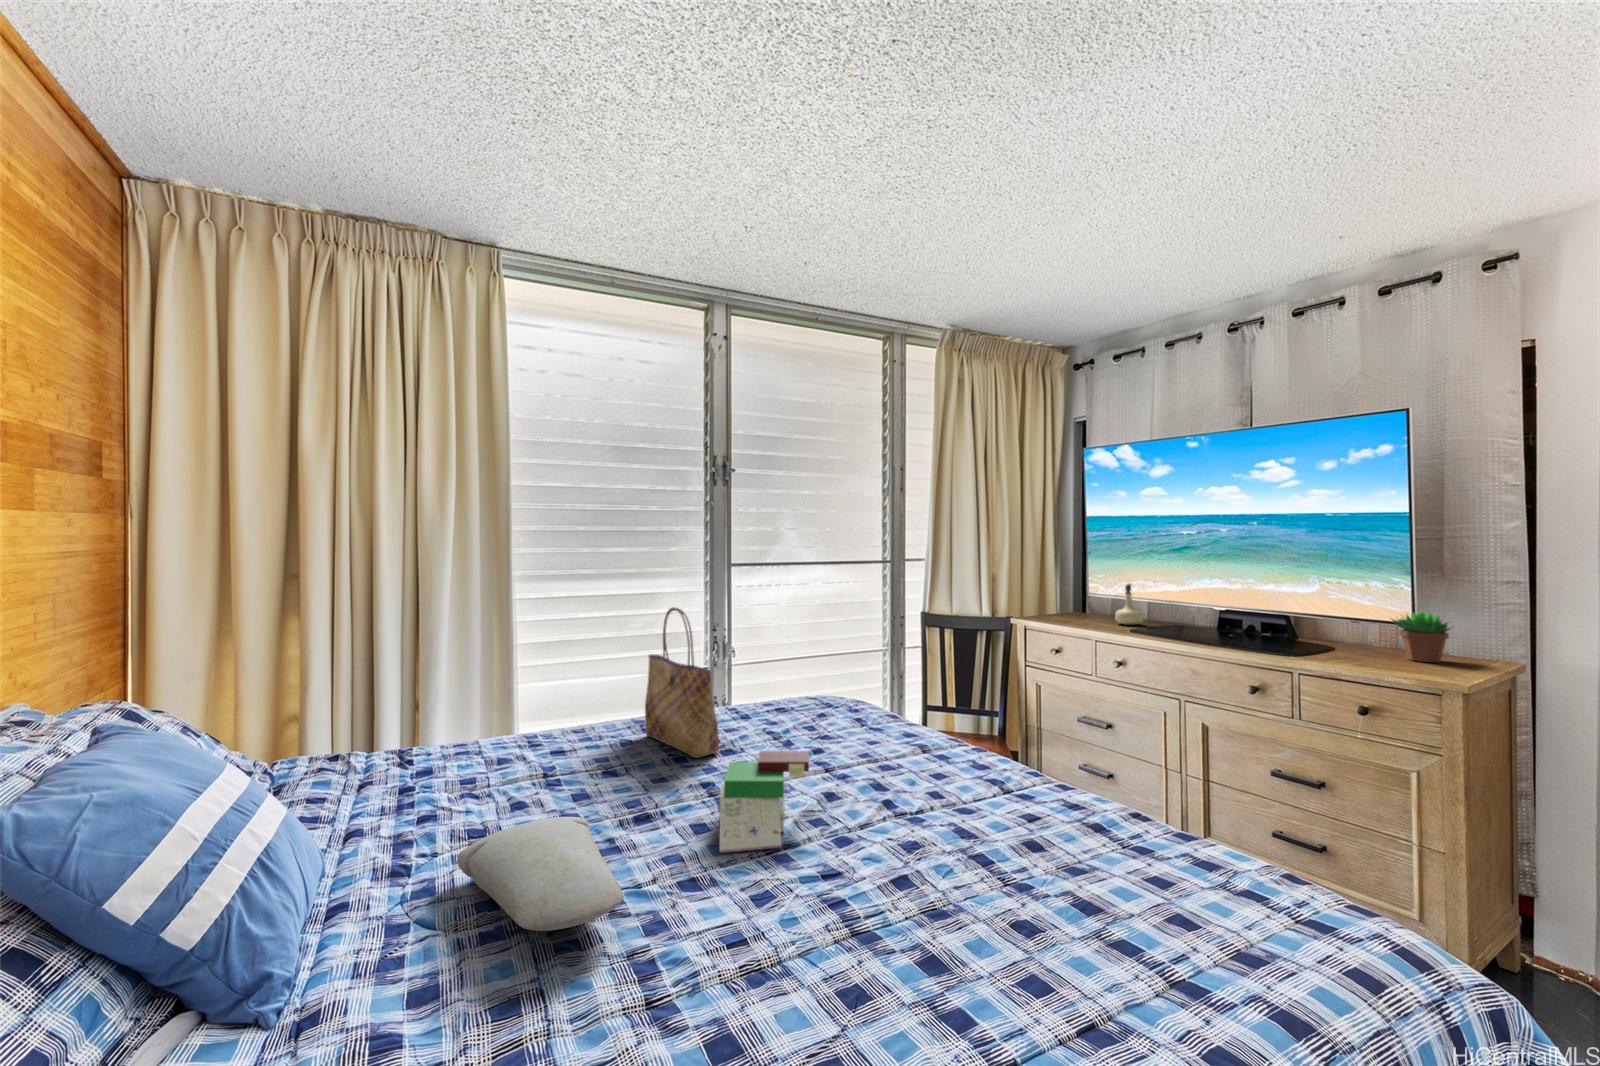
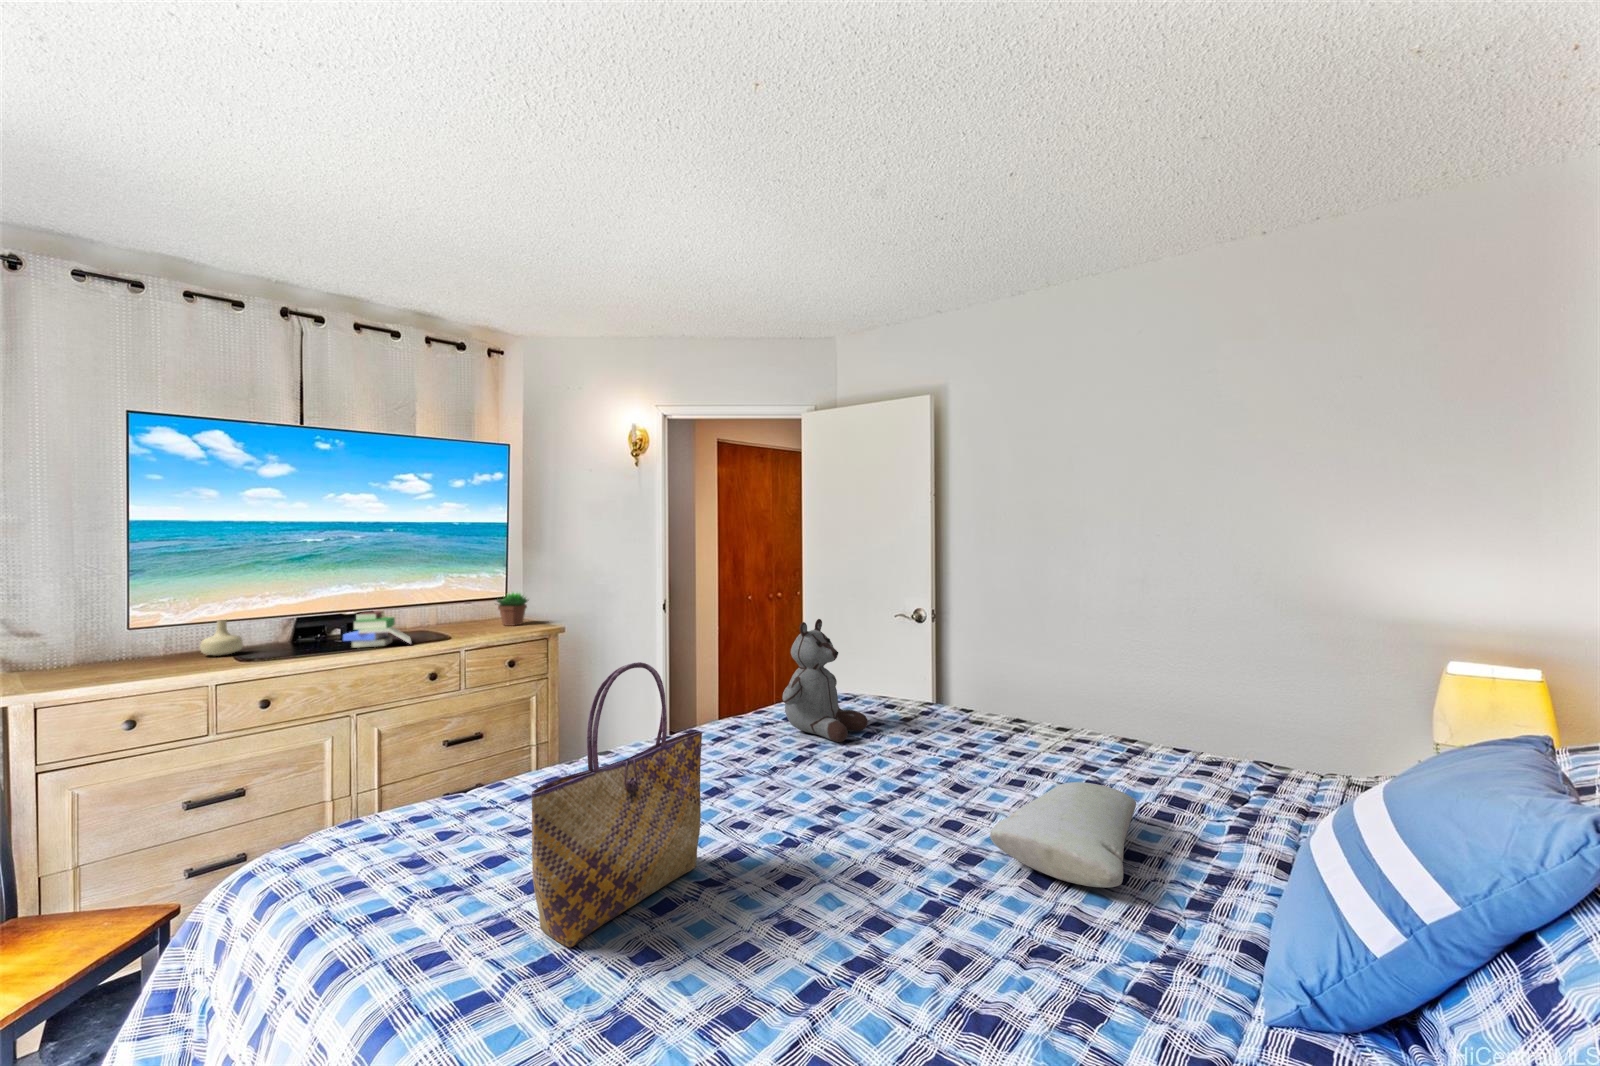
stuffed bear: none [956,662,1109,869] -> present [783,619,868,742]
book: present [718,751,809,853] -> present [343,611,412,648]

